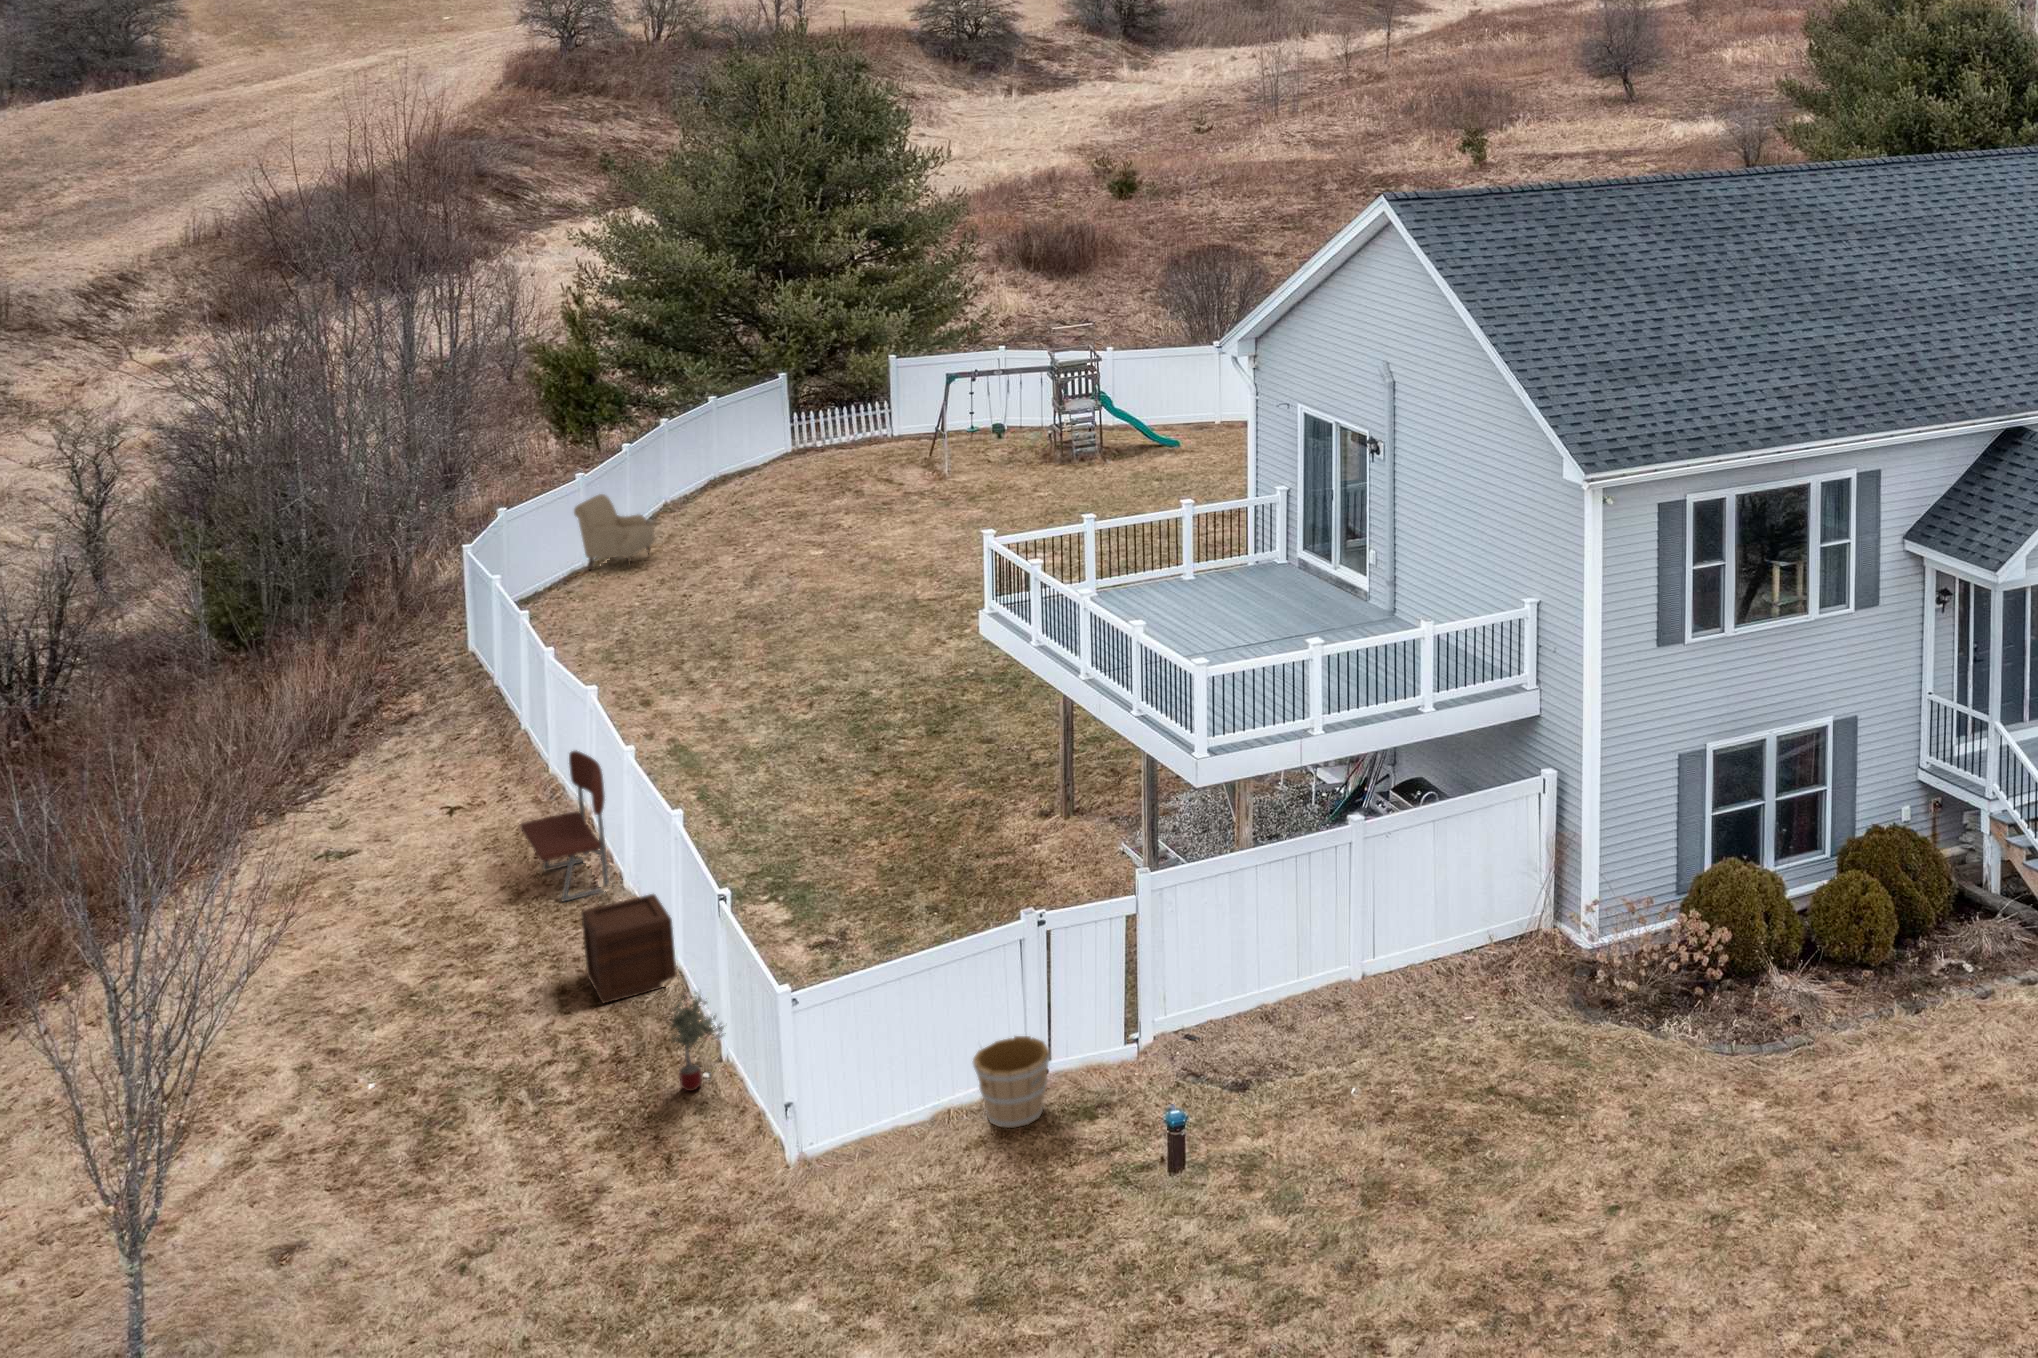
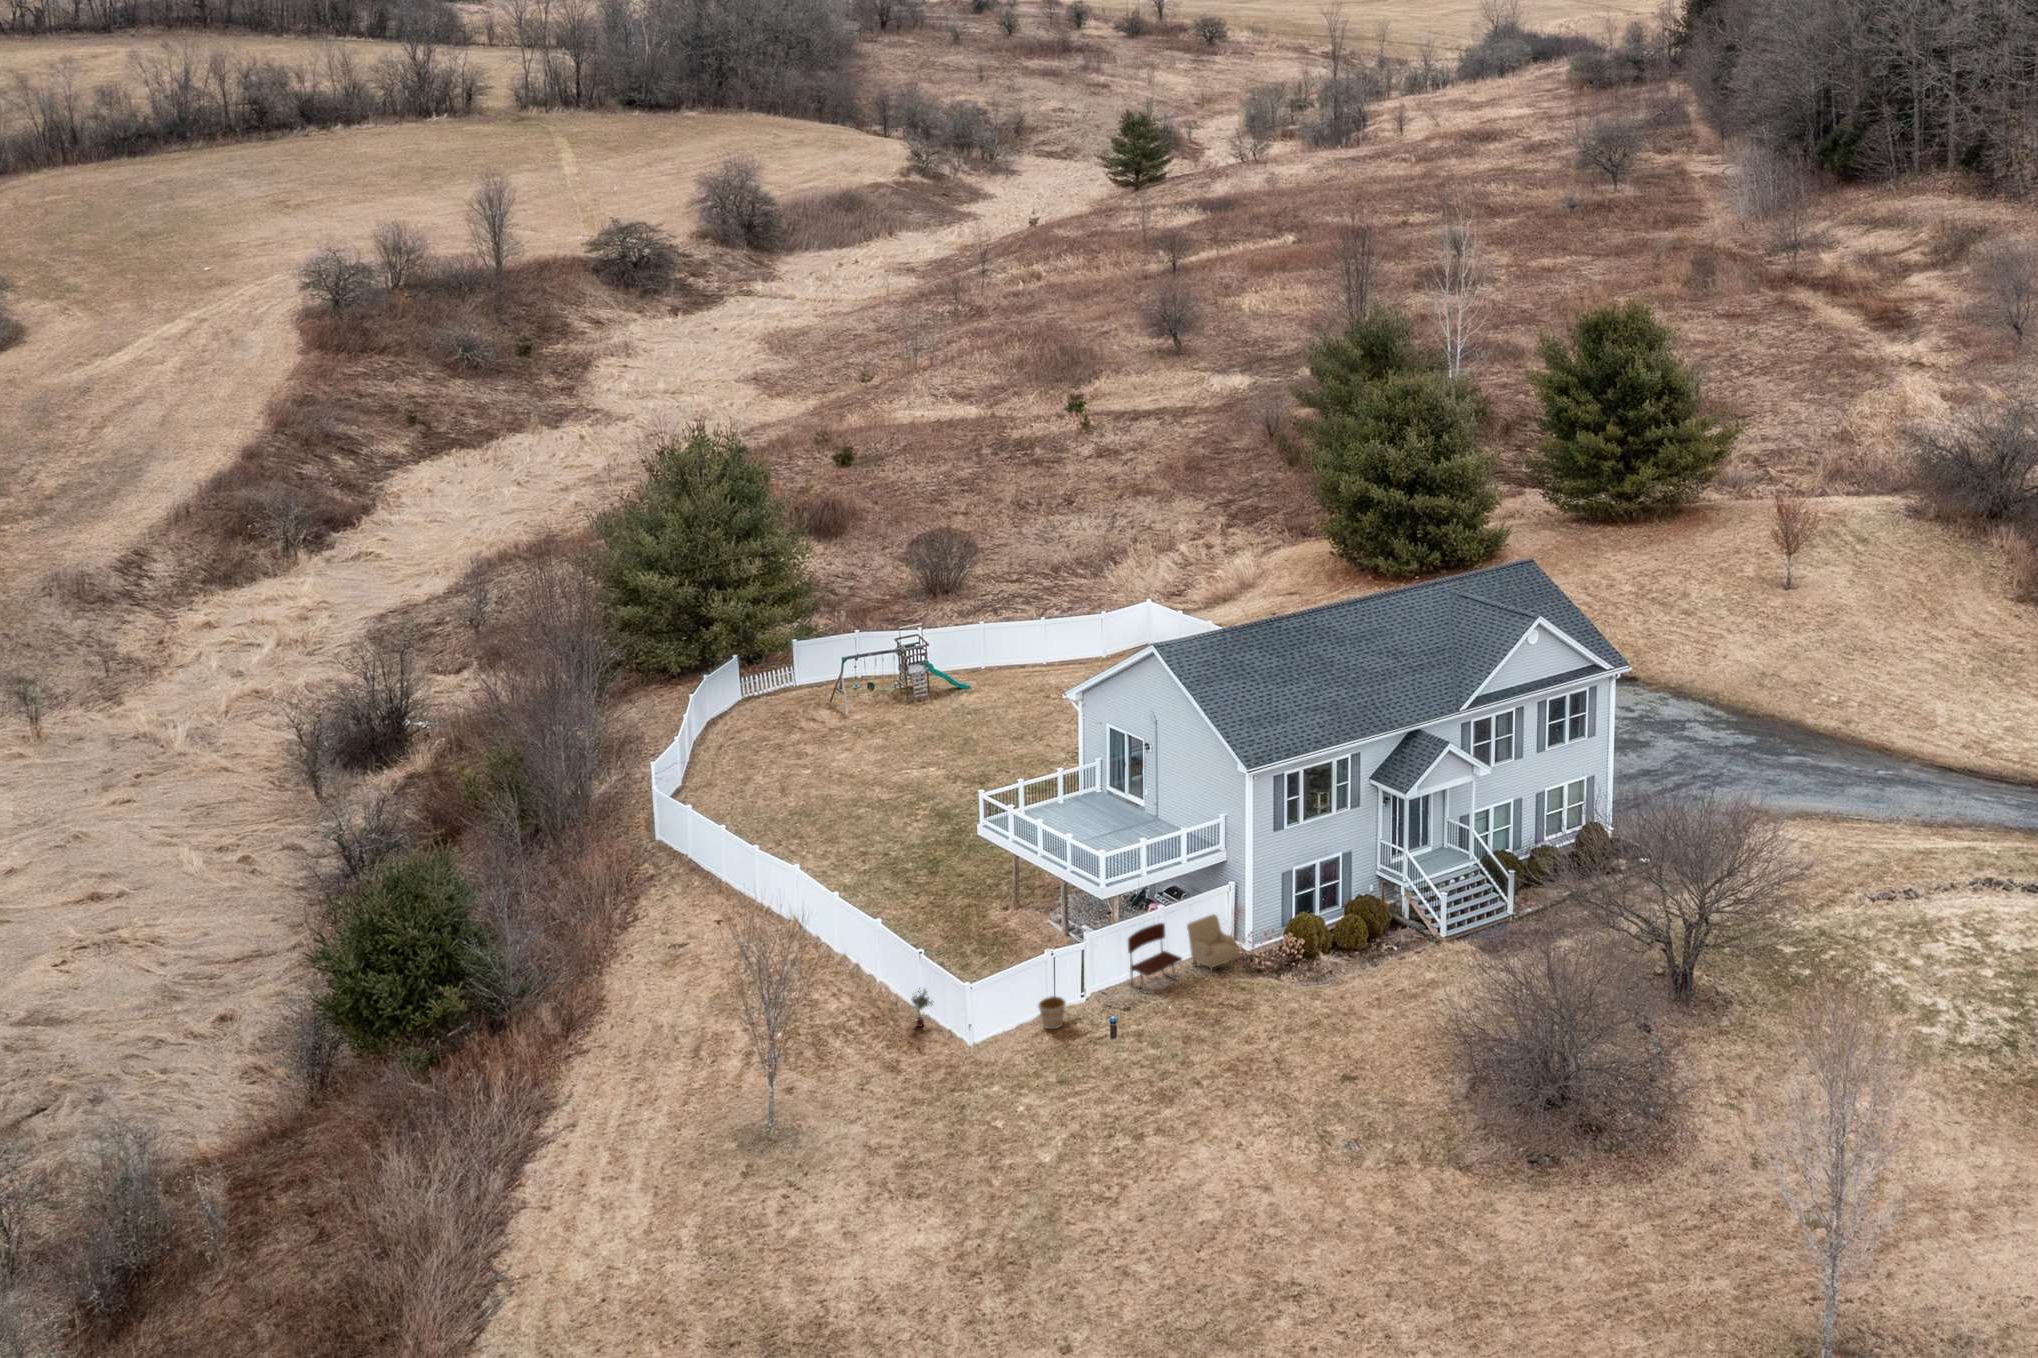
chair: present [574,494,654,569] -> present [1187,915,1238,971]
bench: present [521,750,610,901] -> present [1128,923,1182,993]
wooden crate: present [581,894,677,1003] -> none [845,954,887,999]

